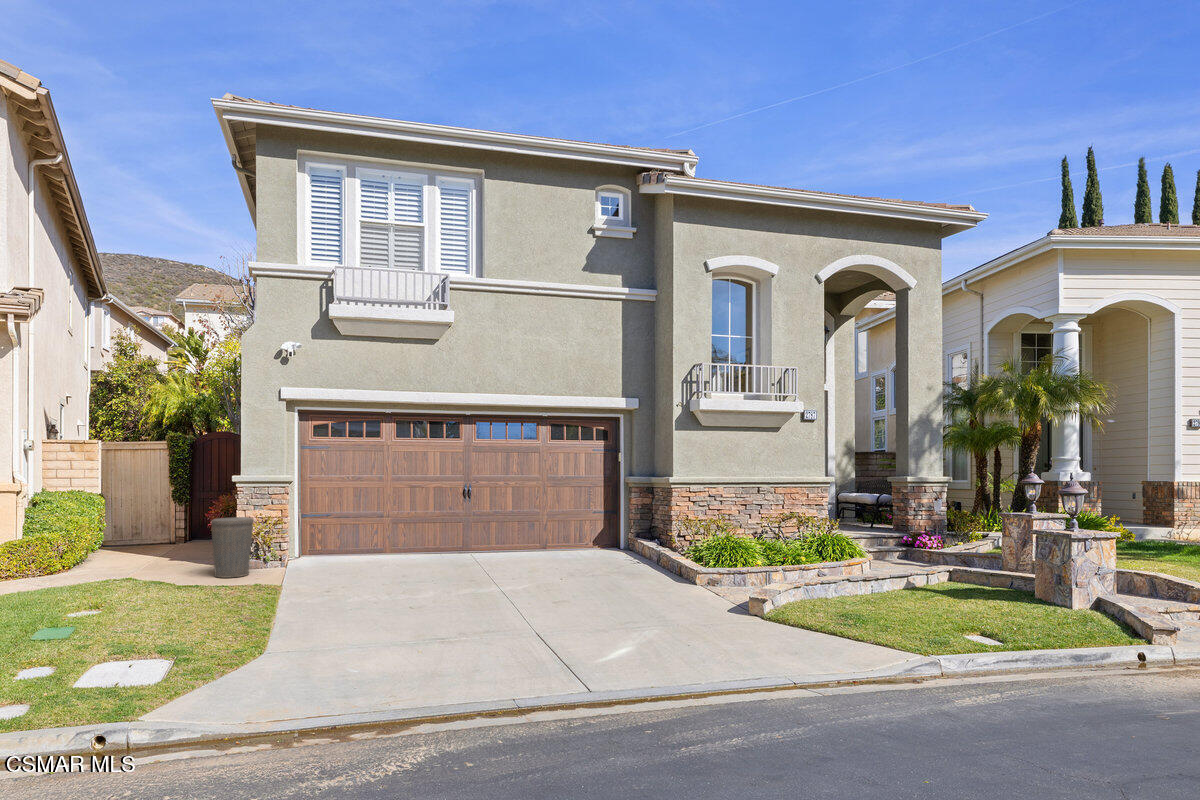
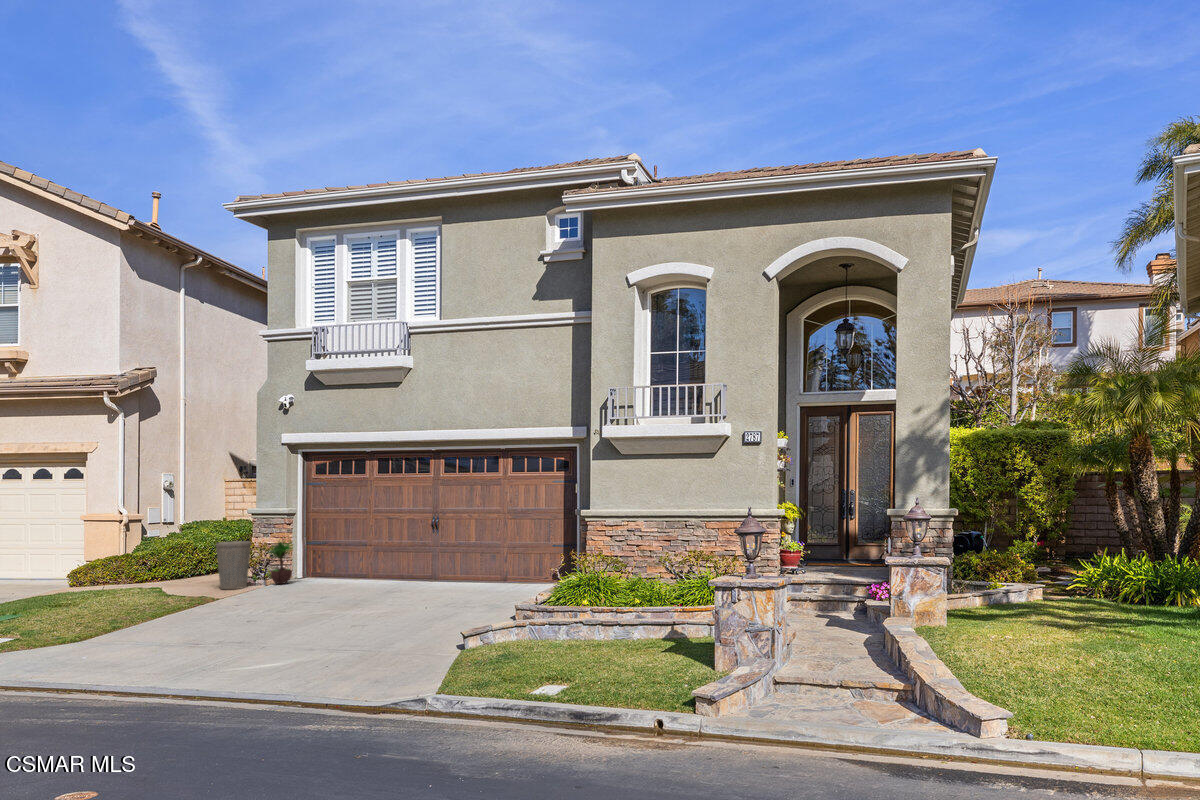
potted tree: none [271,511,305,567] -> present [269,541,293,584]

